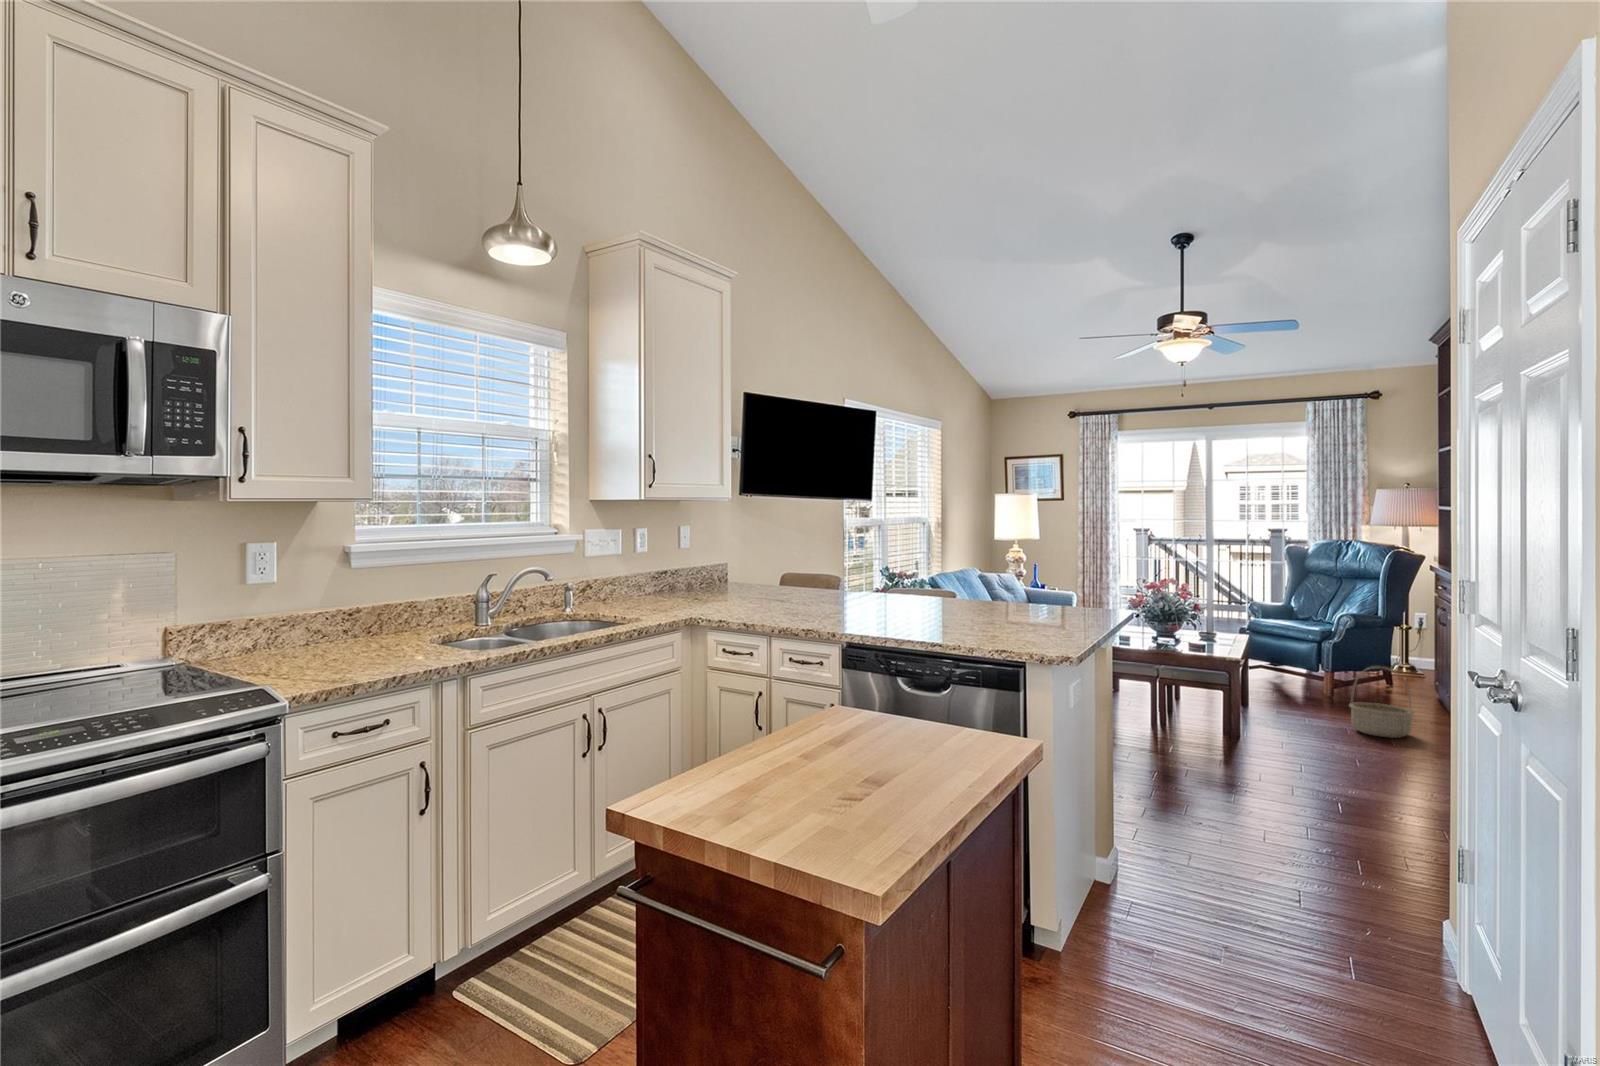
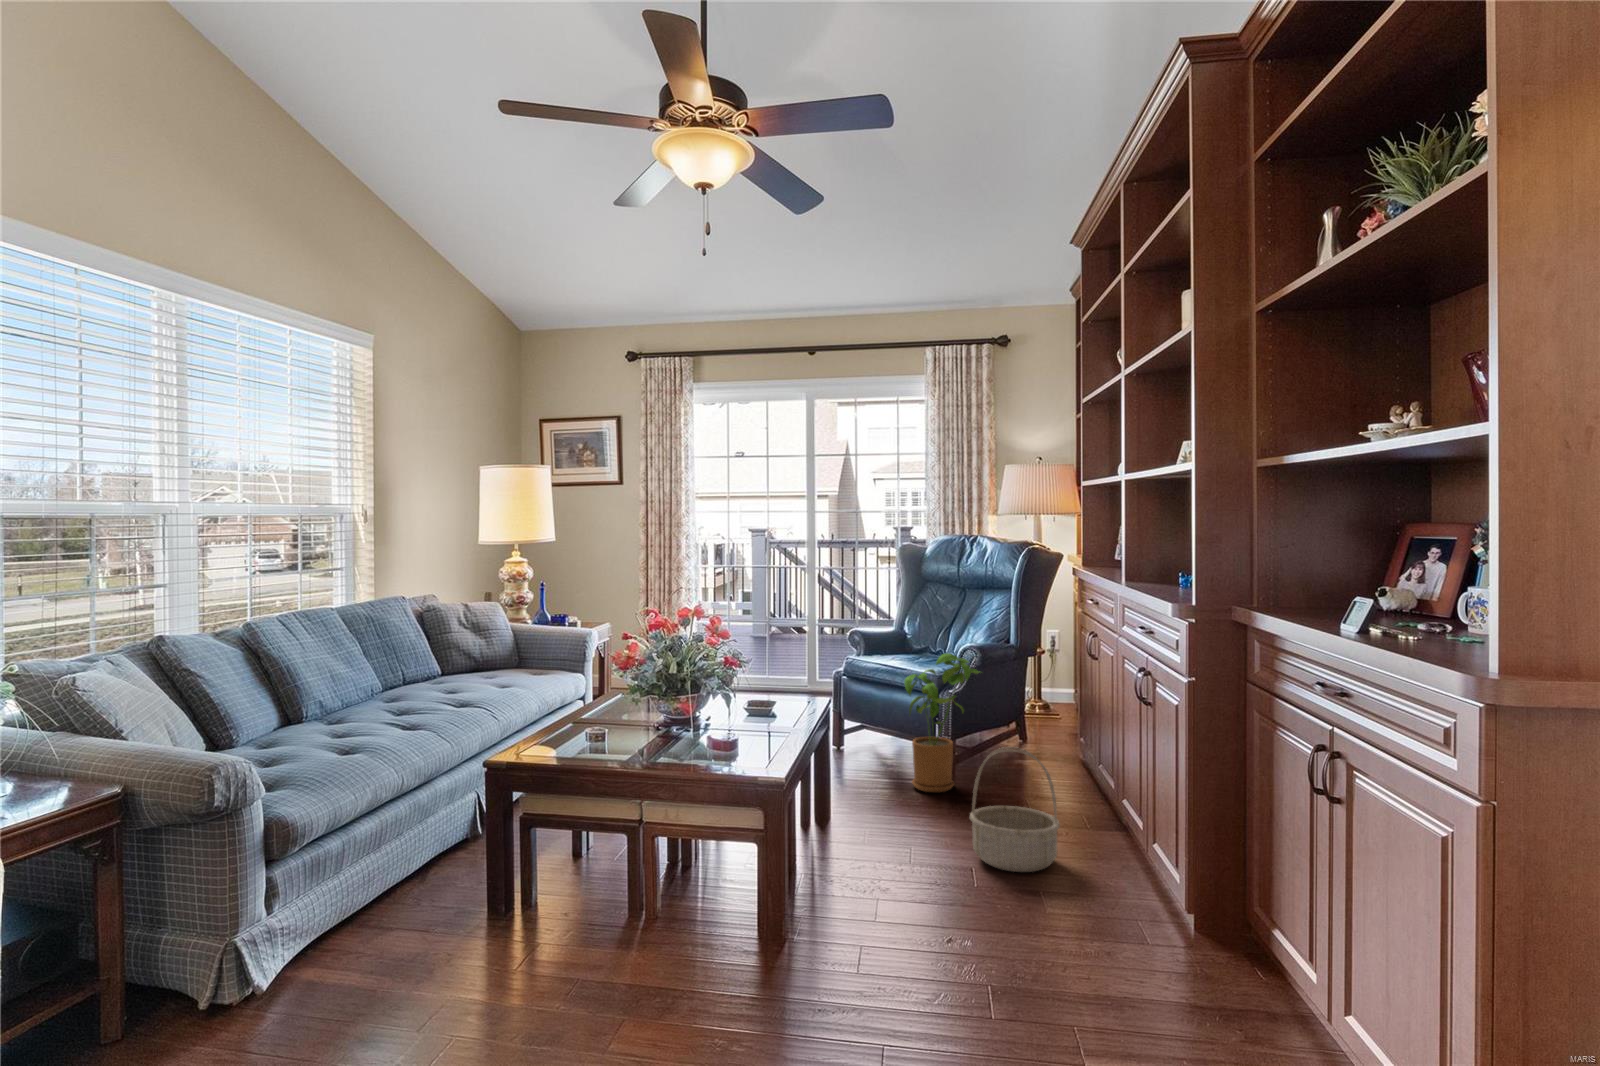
house plant: none [1297,616,1358,704] -> present [904,654,979,792]

